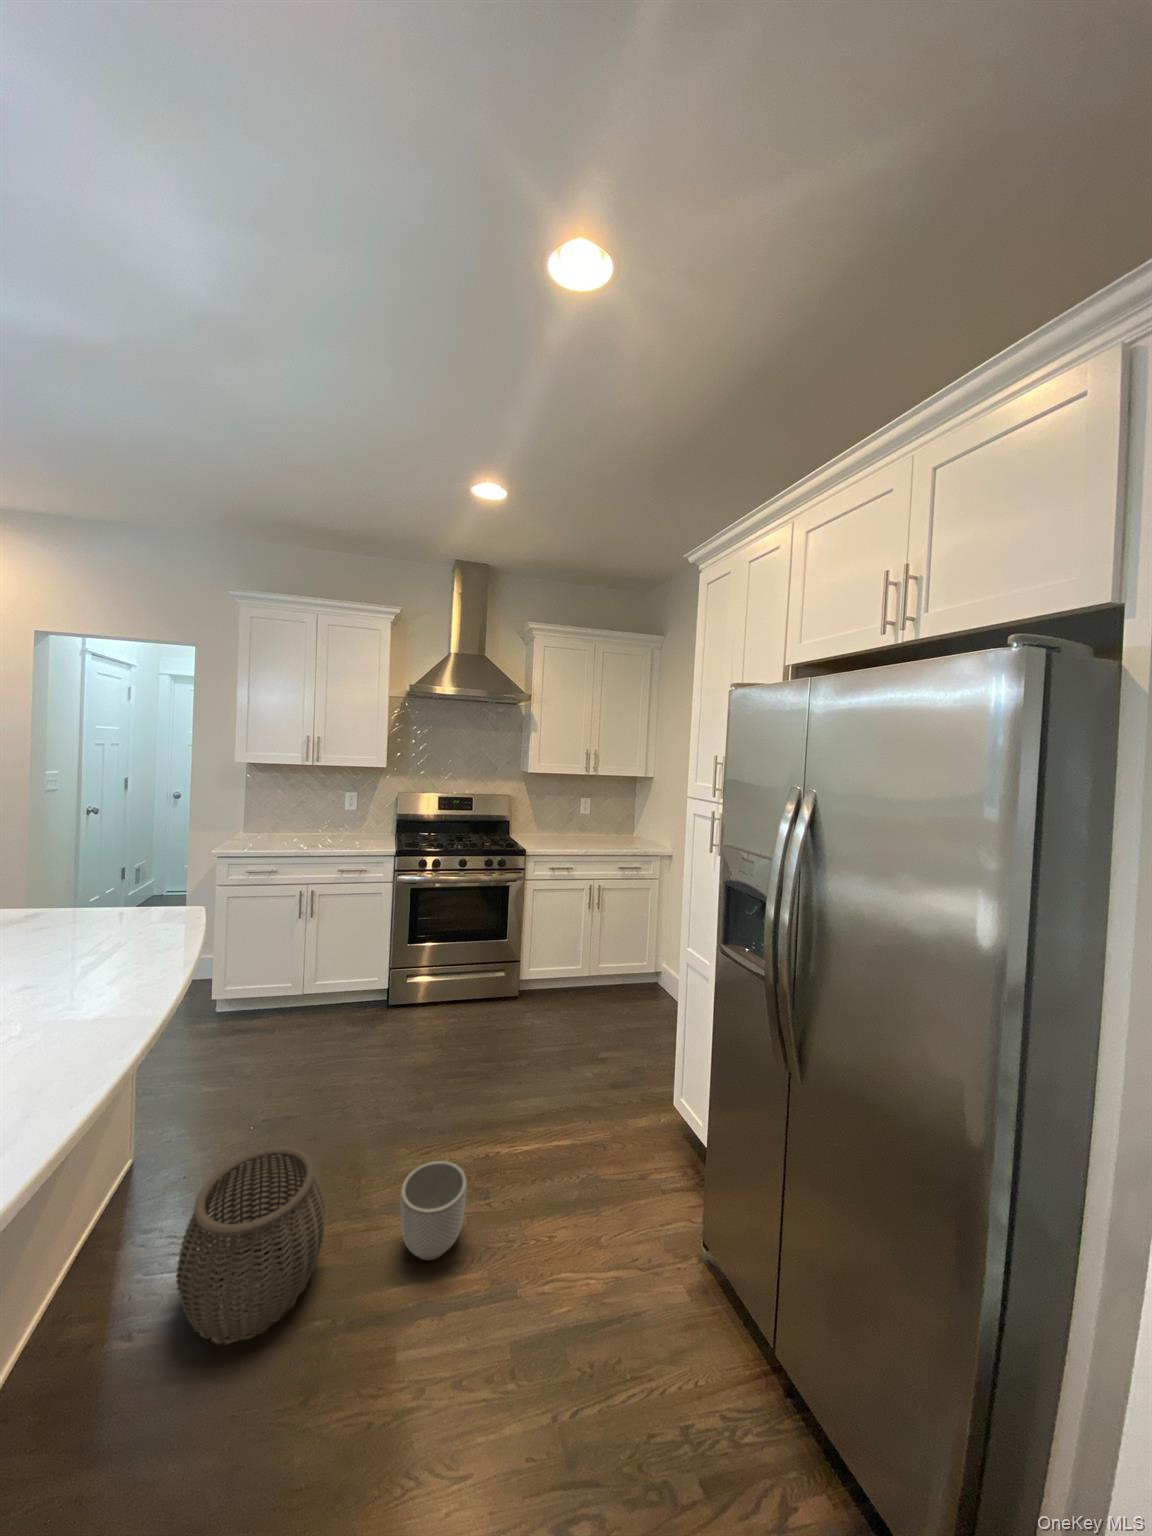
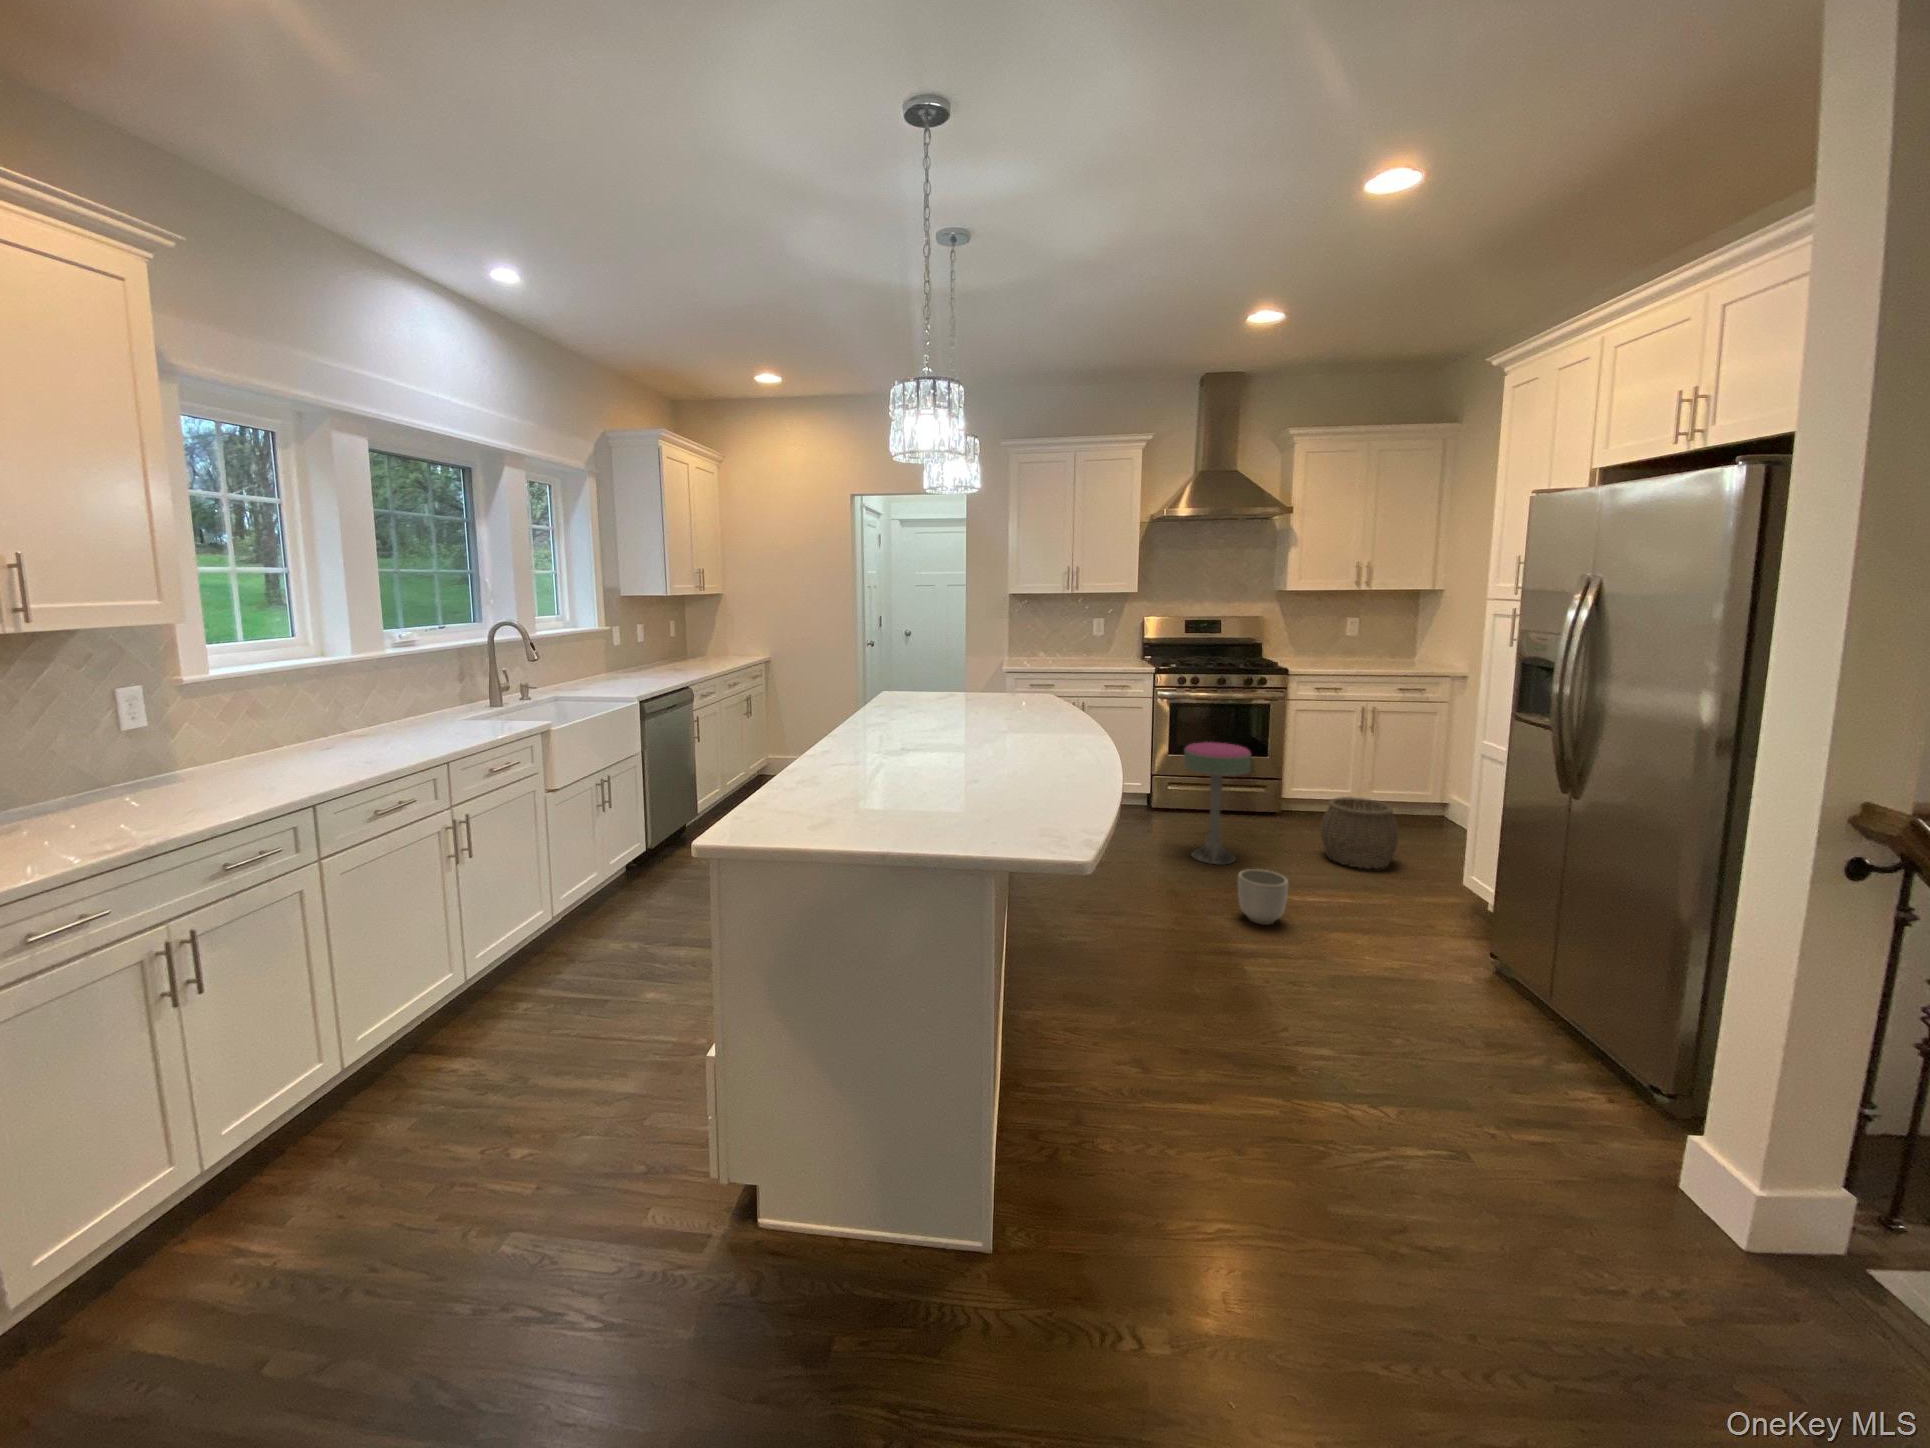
bar stool: none [389,948,465,1106] -> present [1184,742,1251,864]
woven basket: present [176,1147,326,1343] -> present [1321,797,1398,869]

